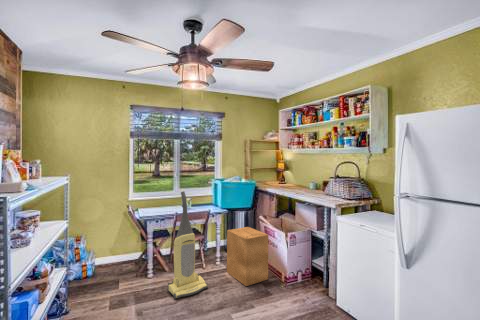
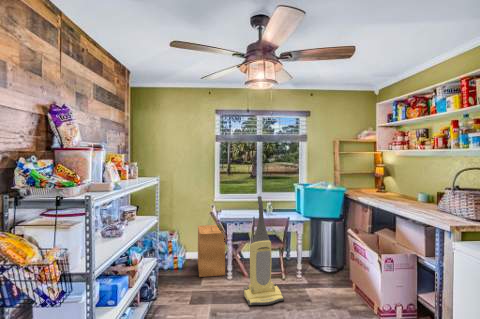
cardboard box: present [227,227,268,286] -> present [198,225,225,277]

